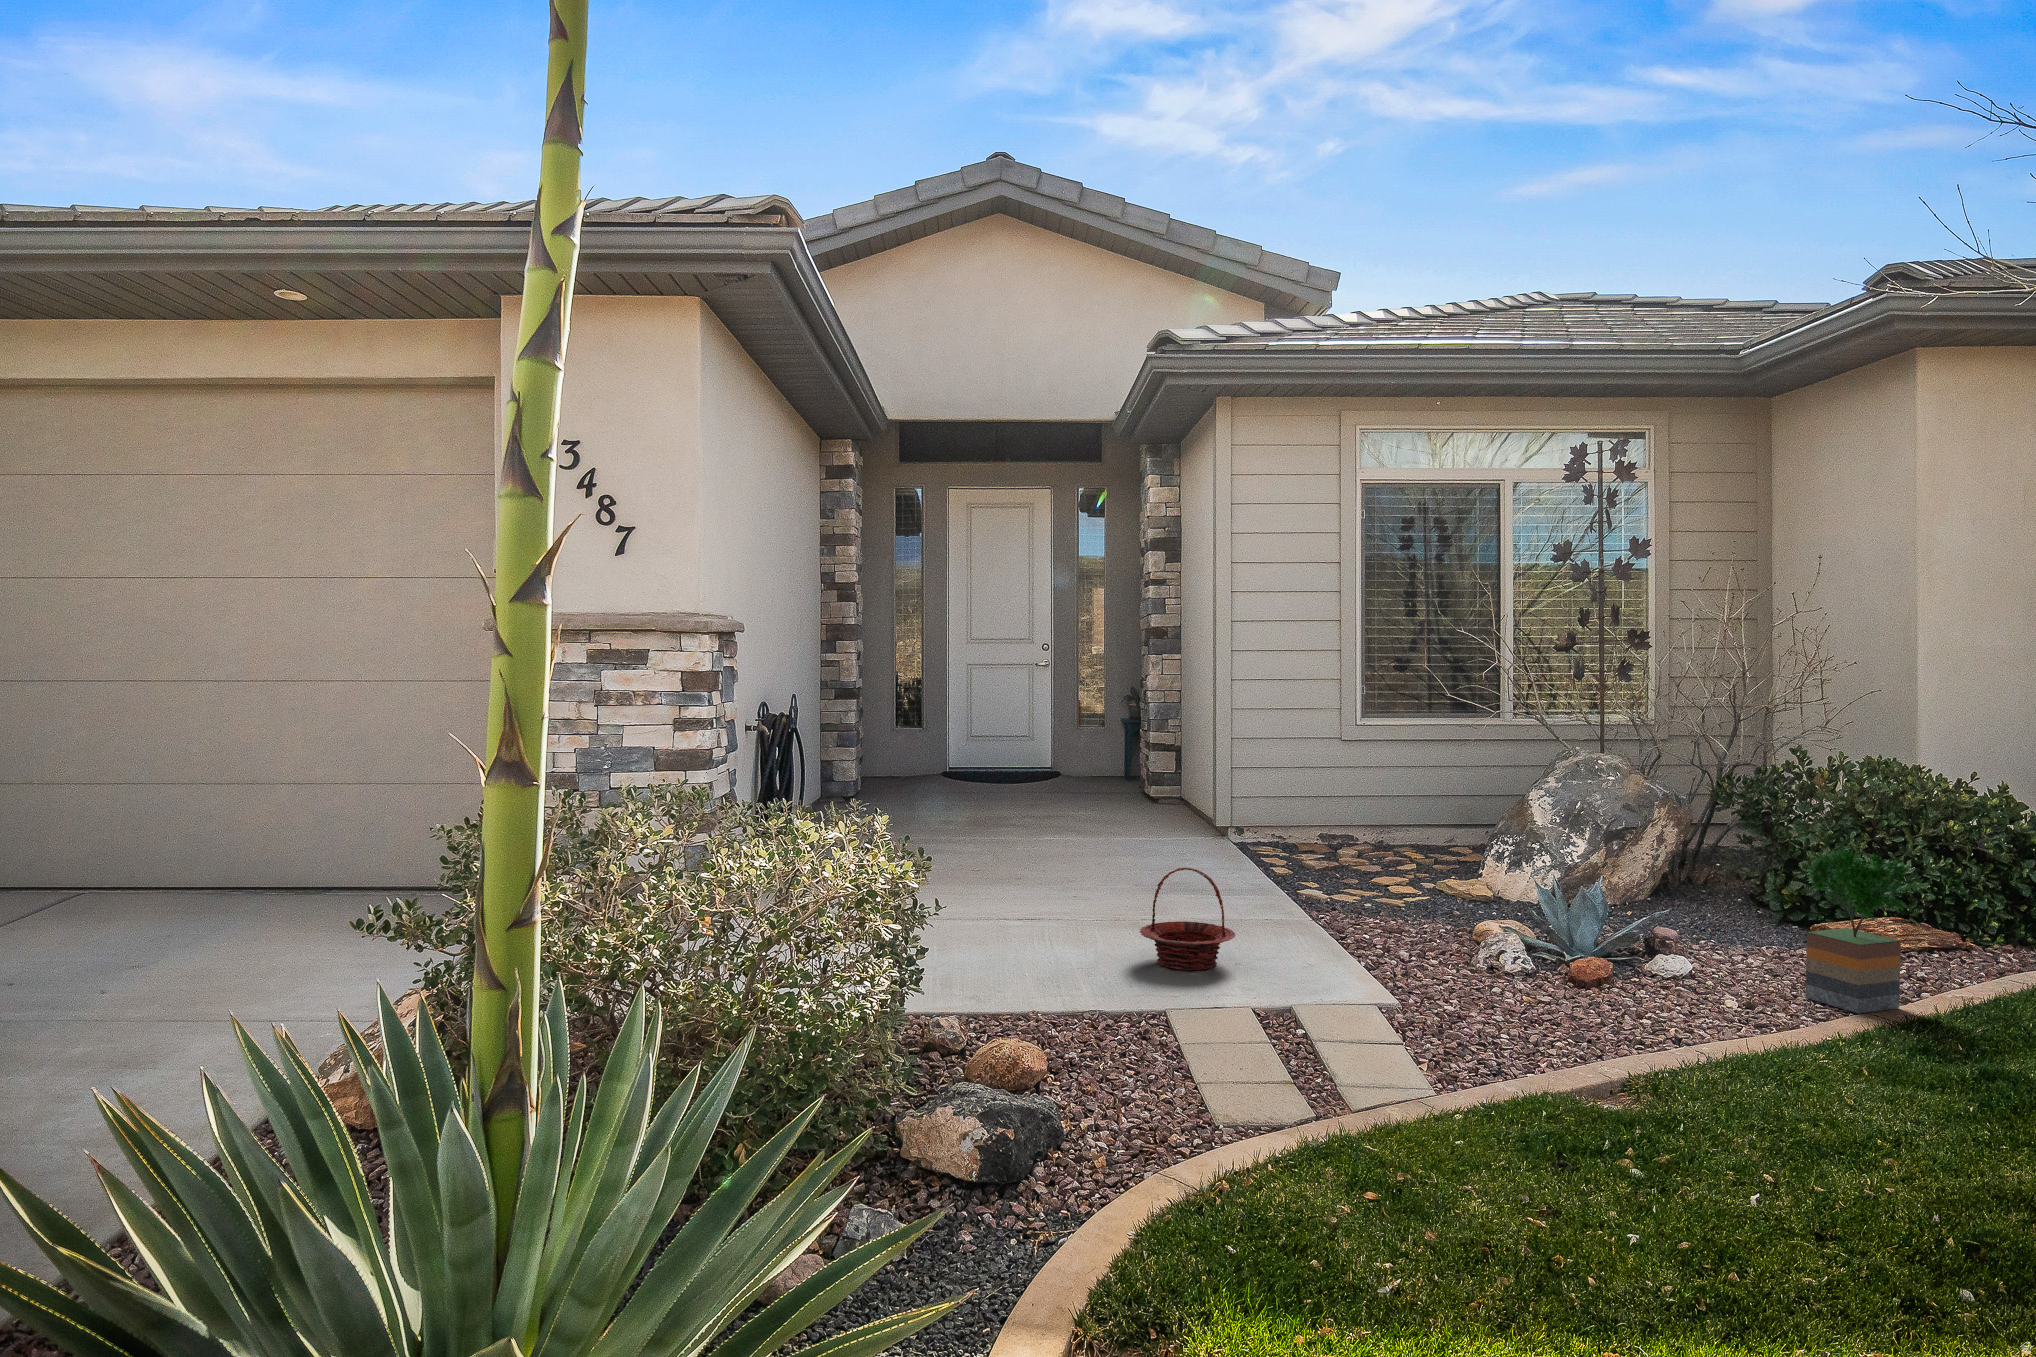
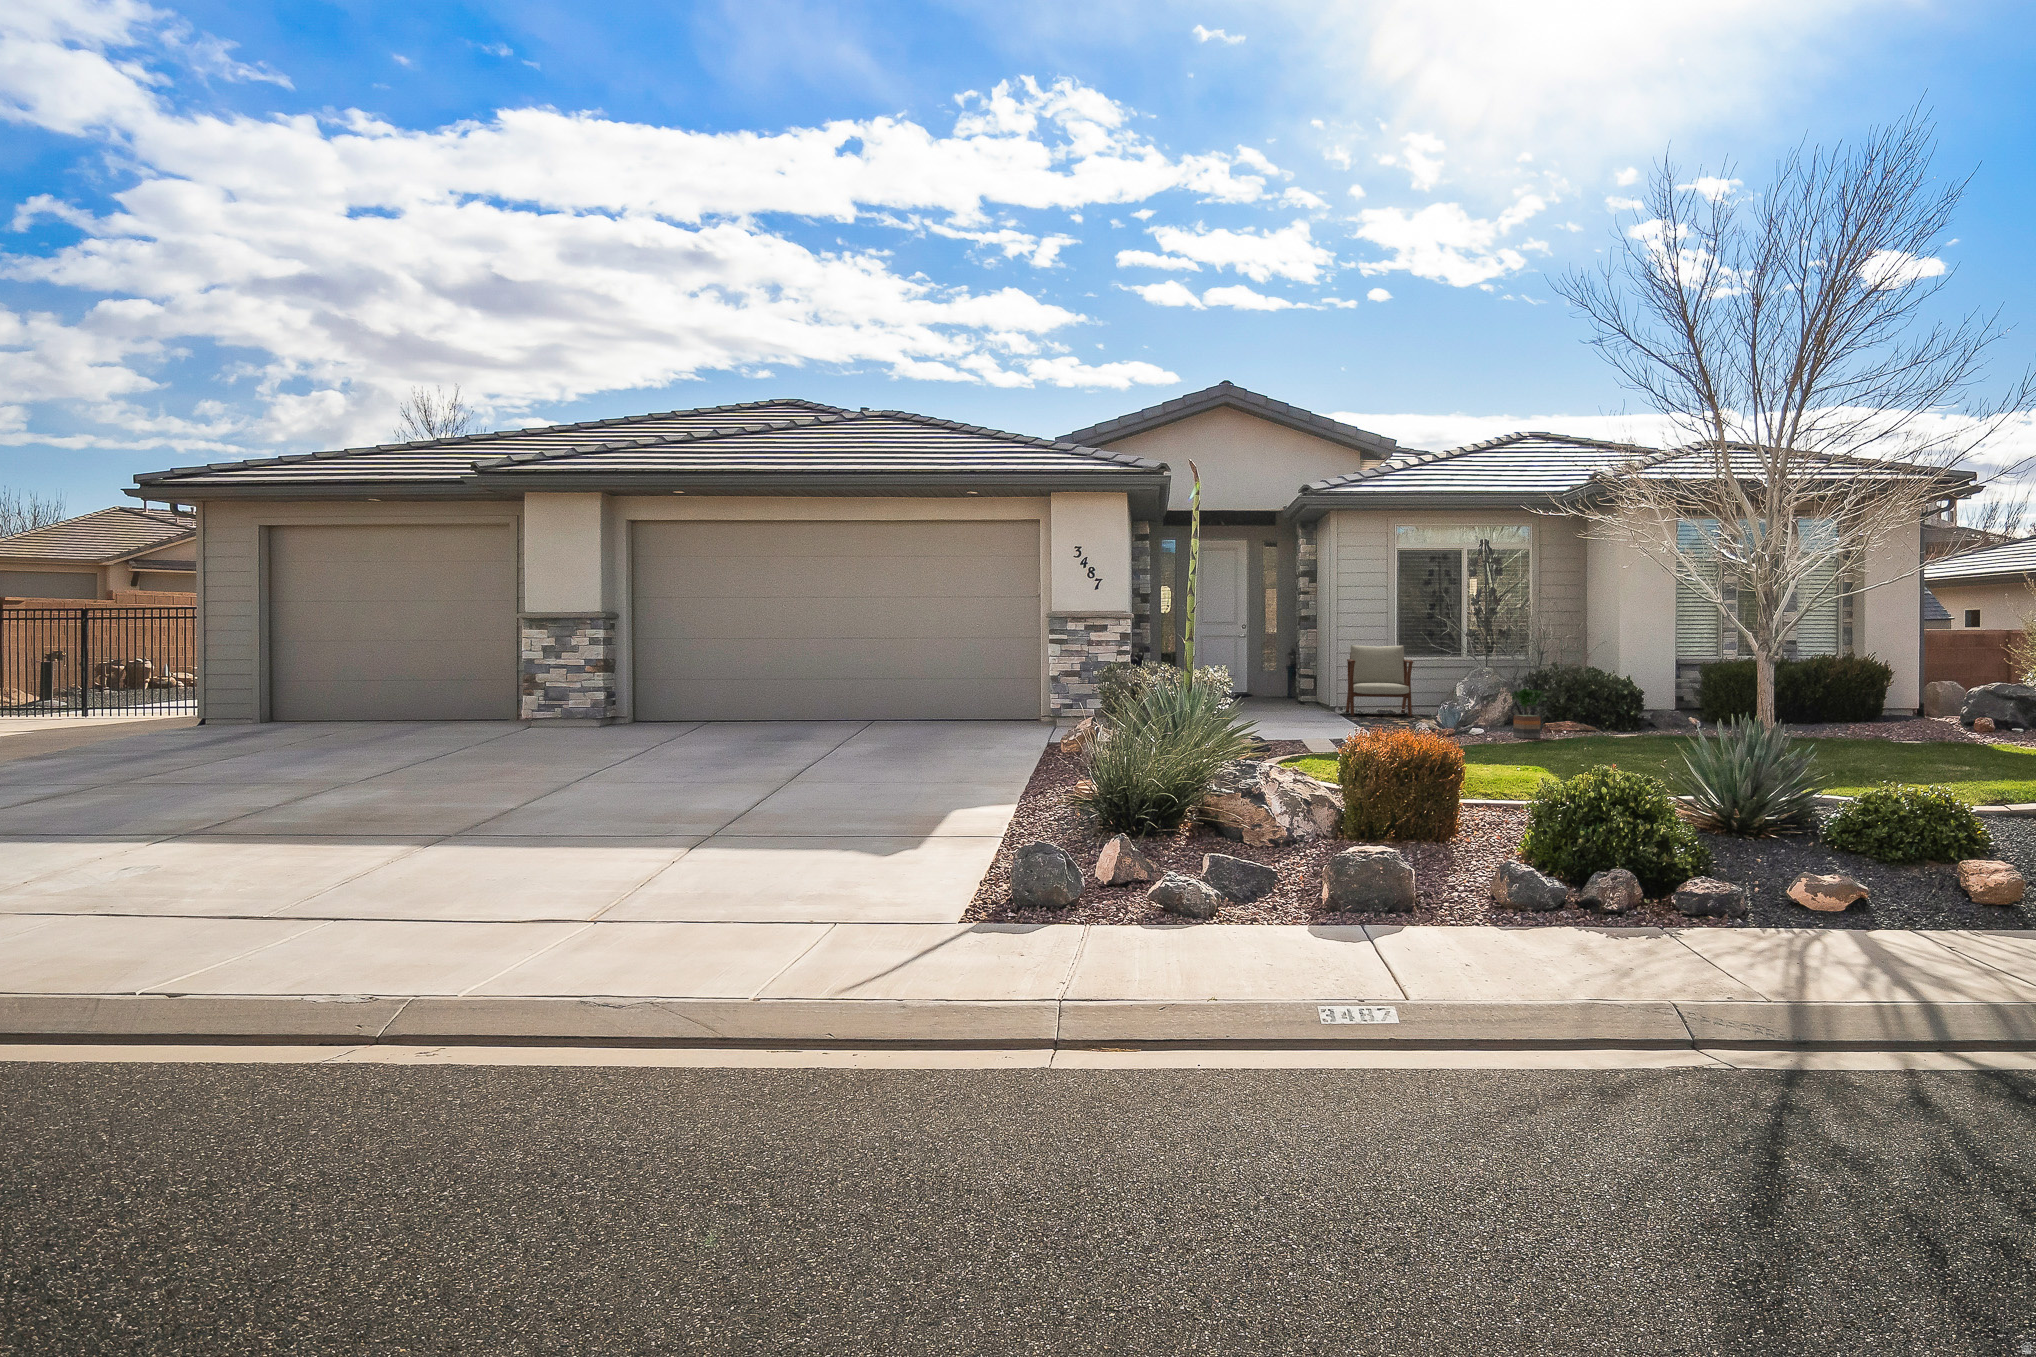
lounge chair: none [1250,692,1412,860] -> present [1346,645,1413,716]
basket: present [1140,868,1236,970] -> none [1292,698,1326,732]

